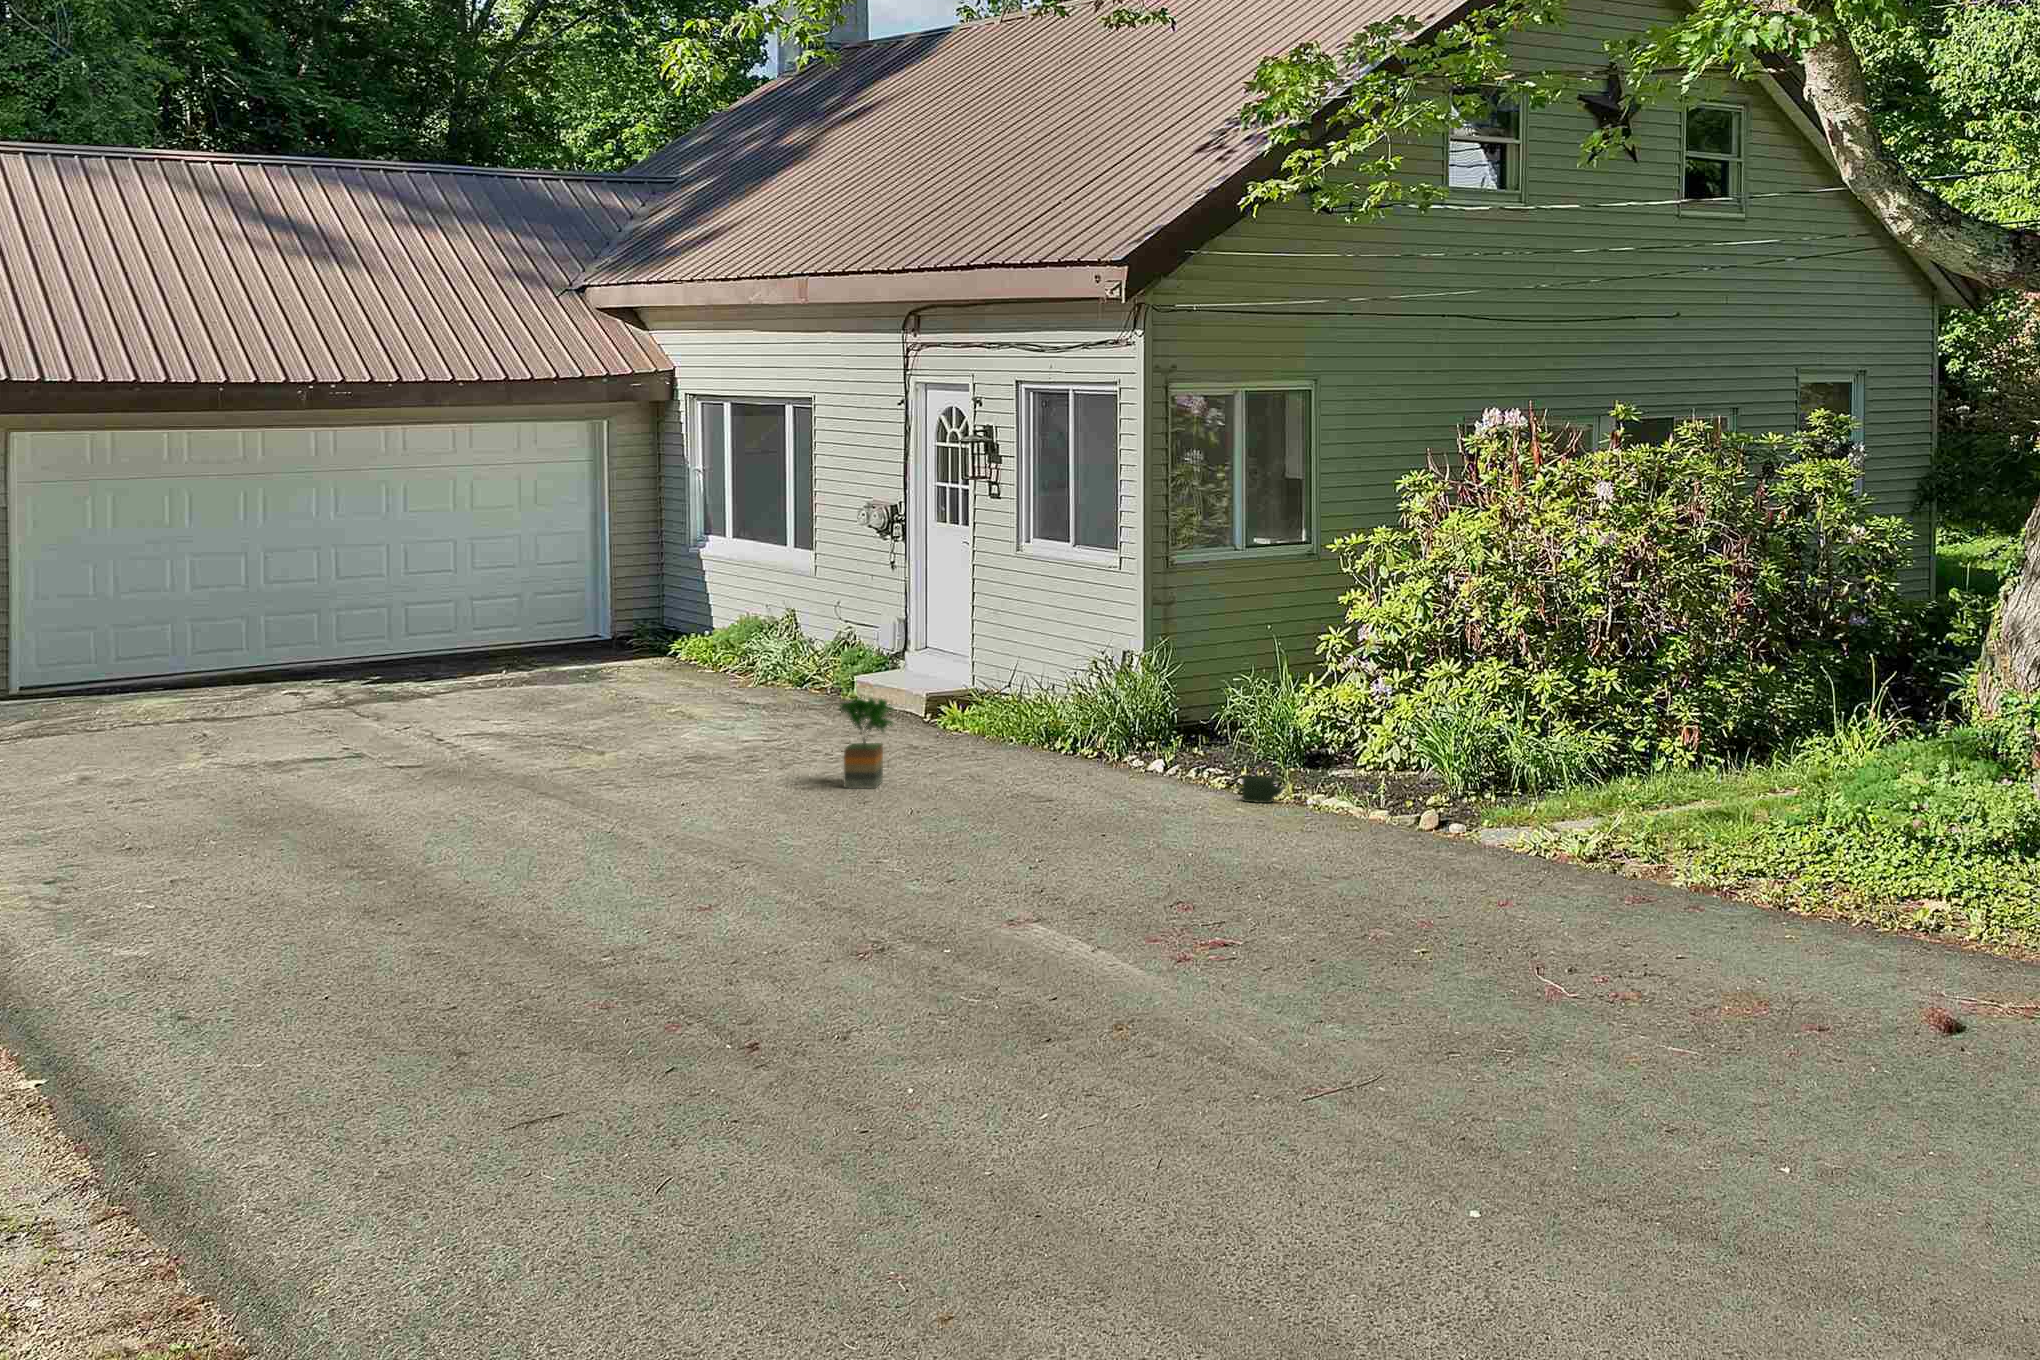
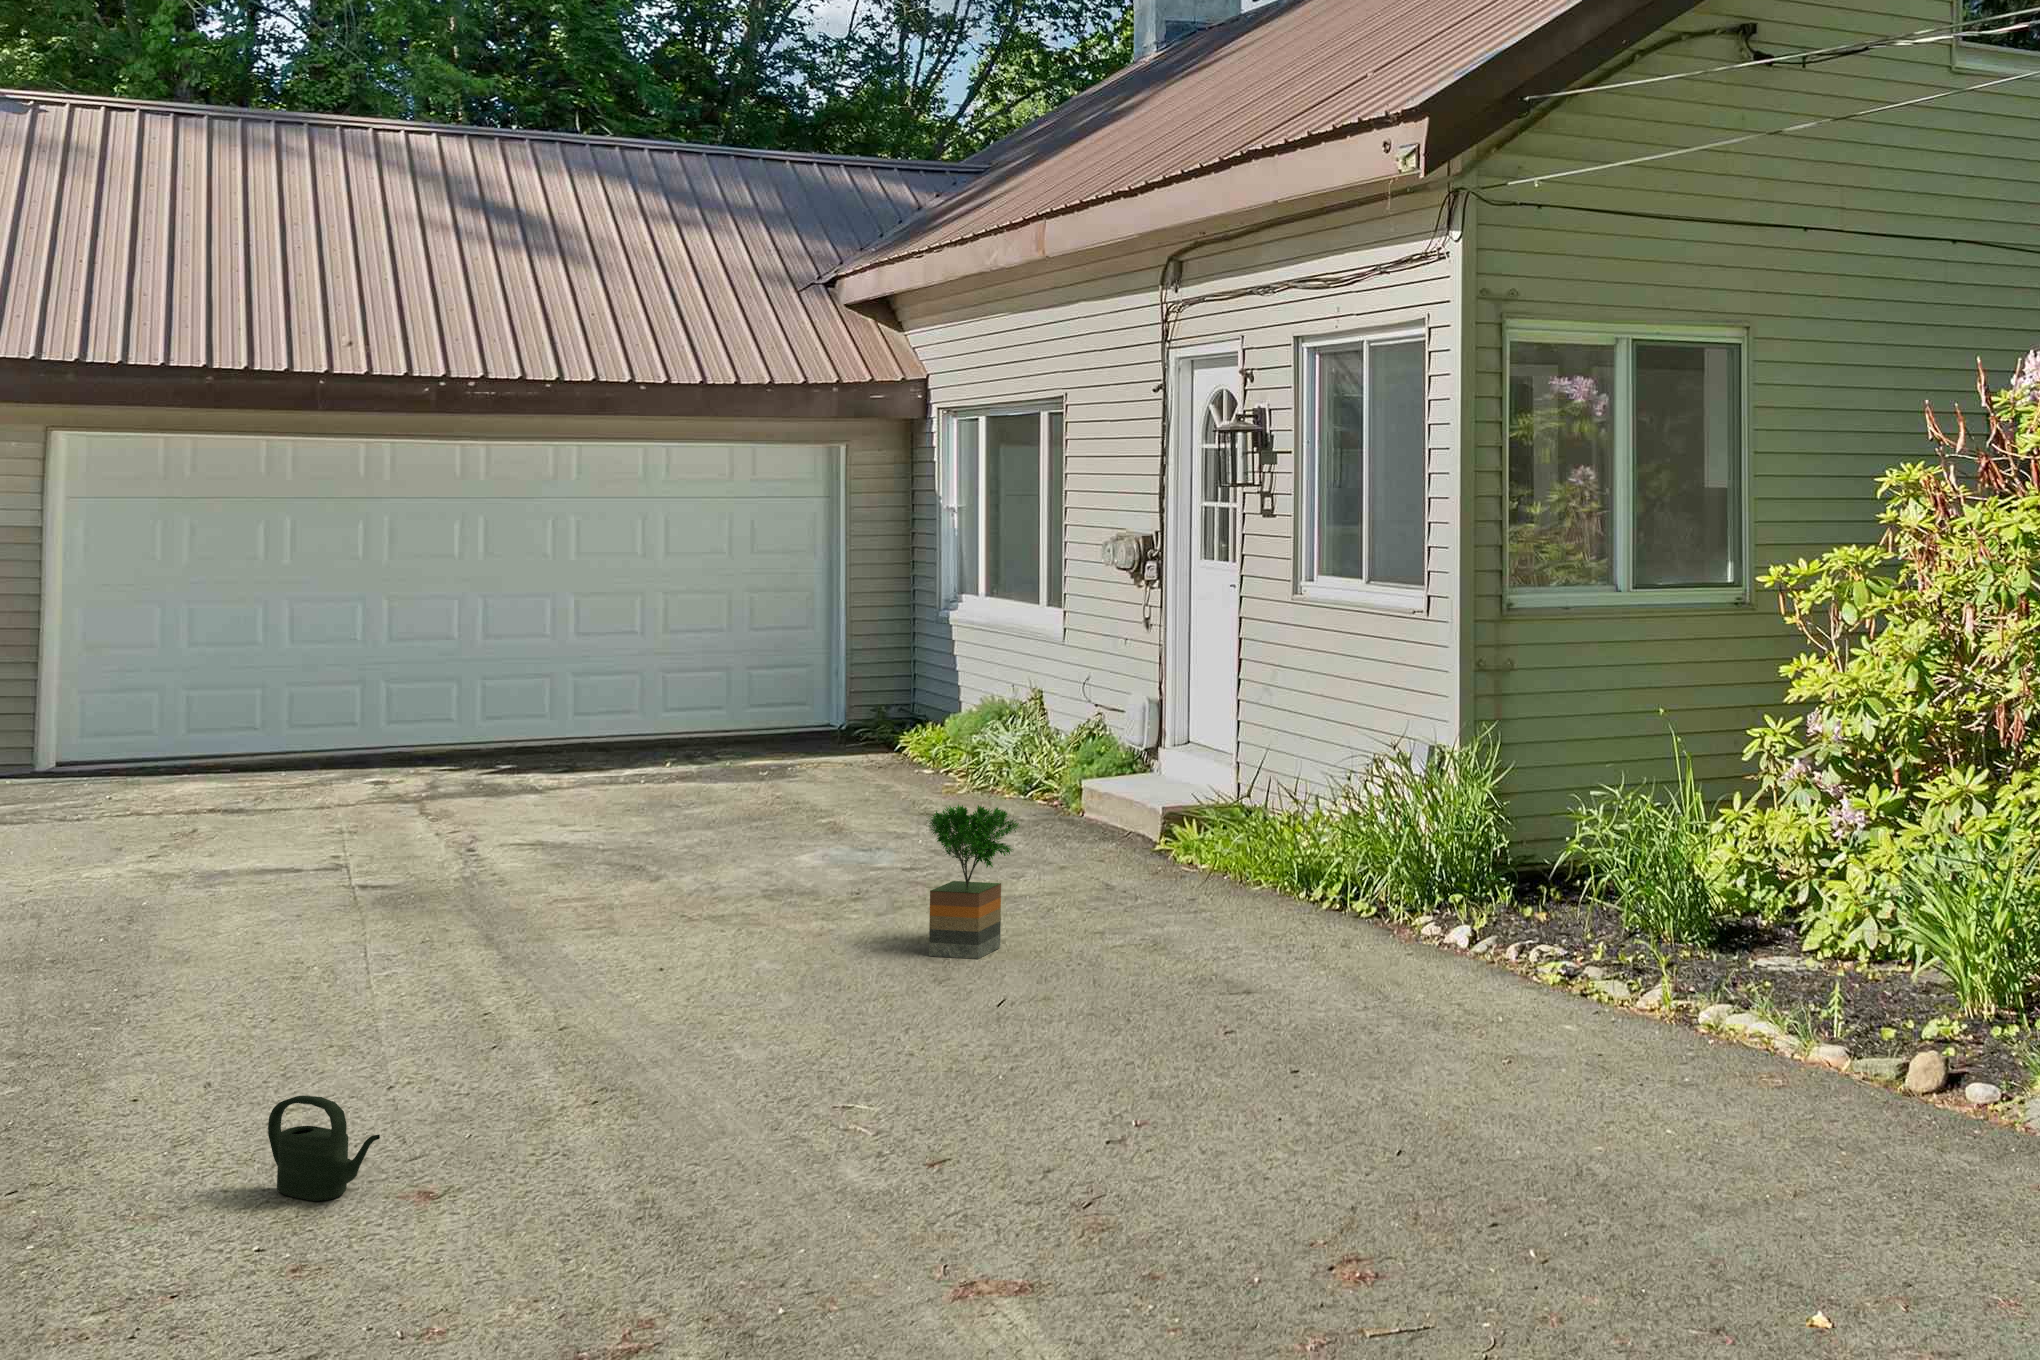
watering can: present [1234,763,1294,803] -> present [268,1095,380,1201]

